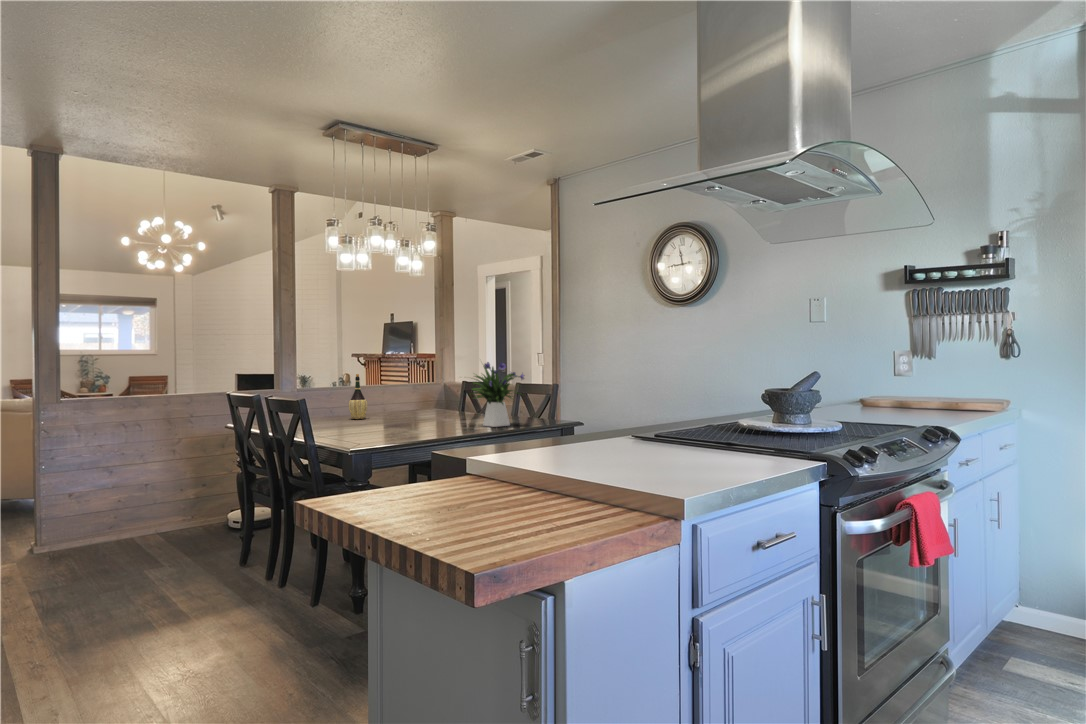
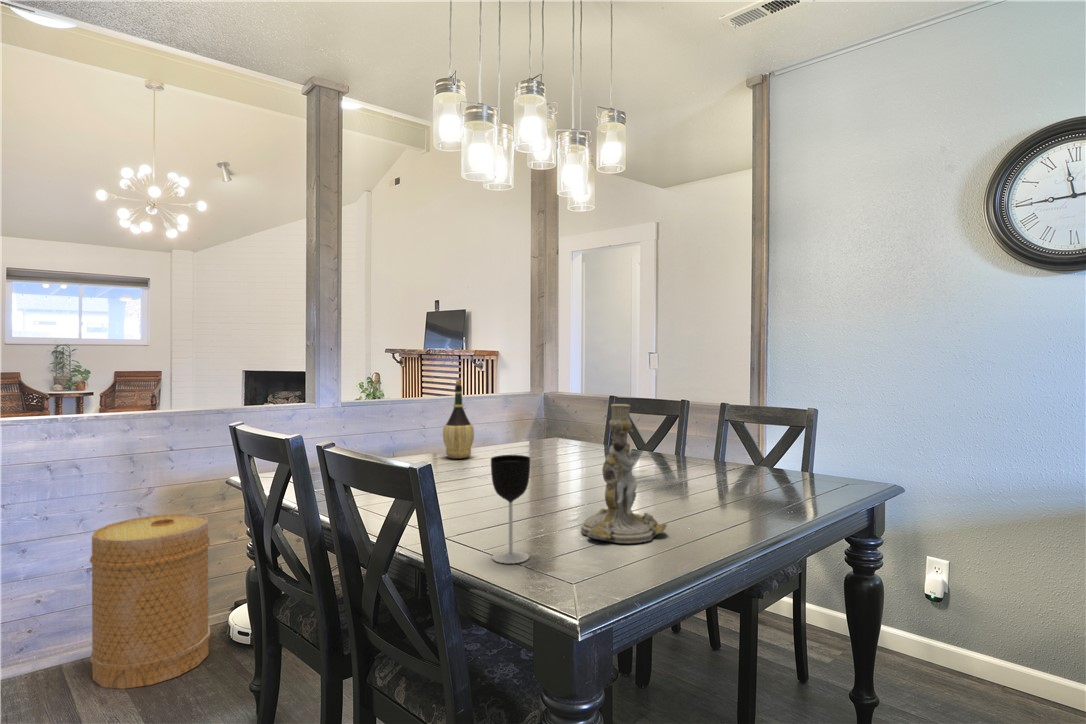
flower arrangement: present [473,362,524,427] -> none [673,357,807,490]
candlestick: none [381,381,420,440] -> present [581,404,667,543]
wine glass: none [333,402,350,444] -> present [491,455,530,563]
basket: none [151,455,217,544] -> present [90,514,210,689]

